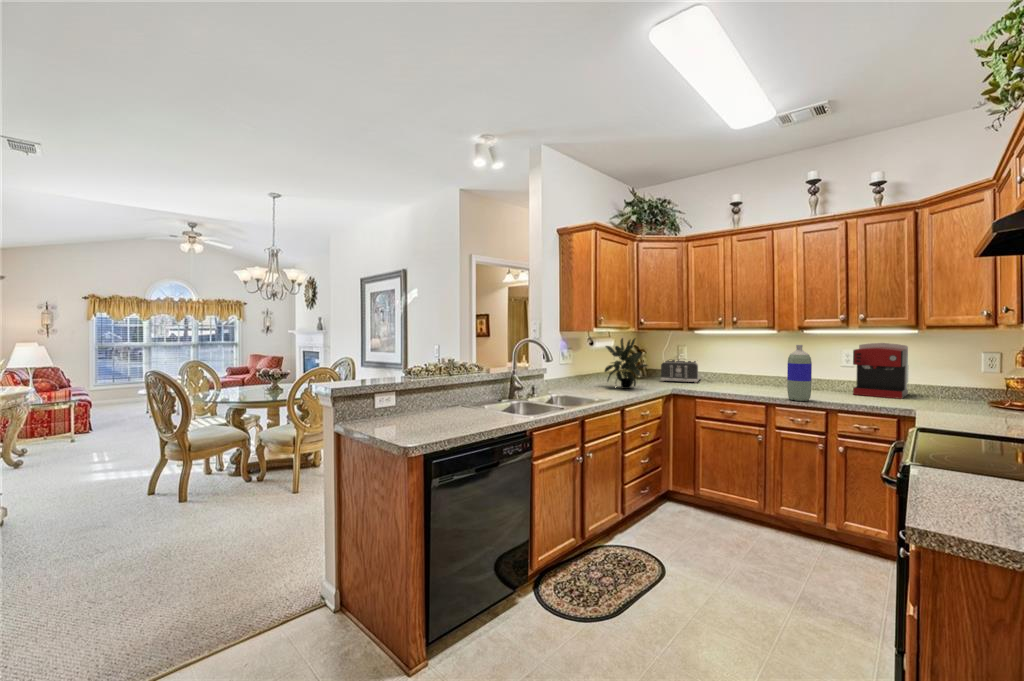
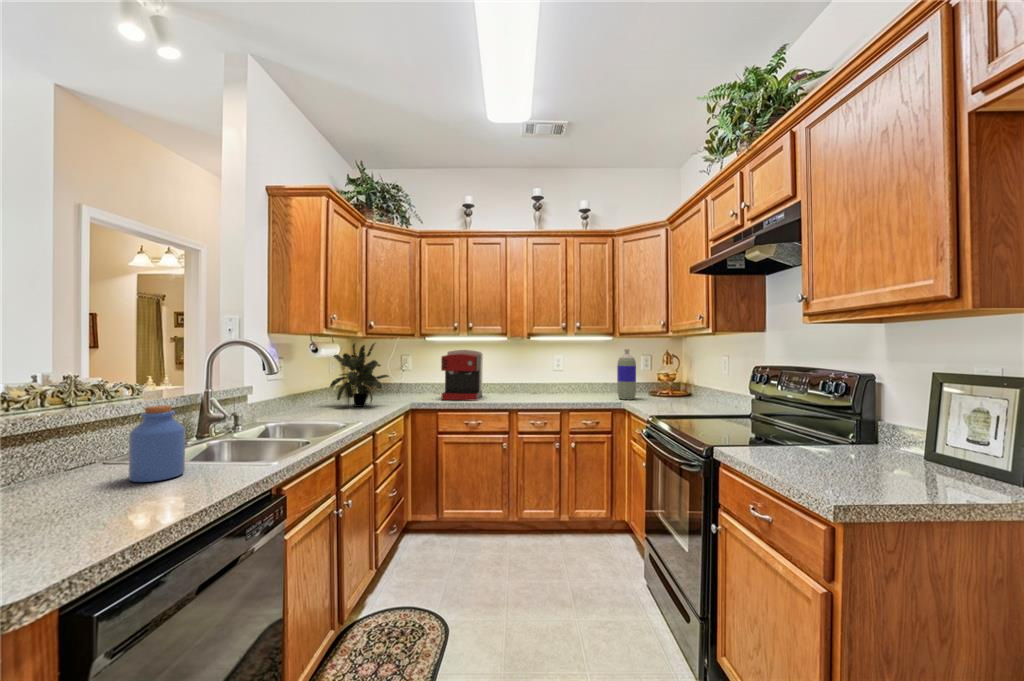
coffee maker: present [853,343,909,399] -> present [441,350,483,400]
bottle: present [787,345,812,401] -> present [617,349,636,400]
toaster: present [661,360,701,383] -> none [388,370,428,396]
jar: none [466,378,489,417] -> present [129,405,185,482]

